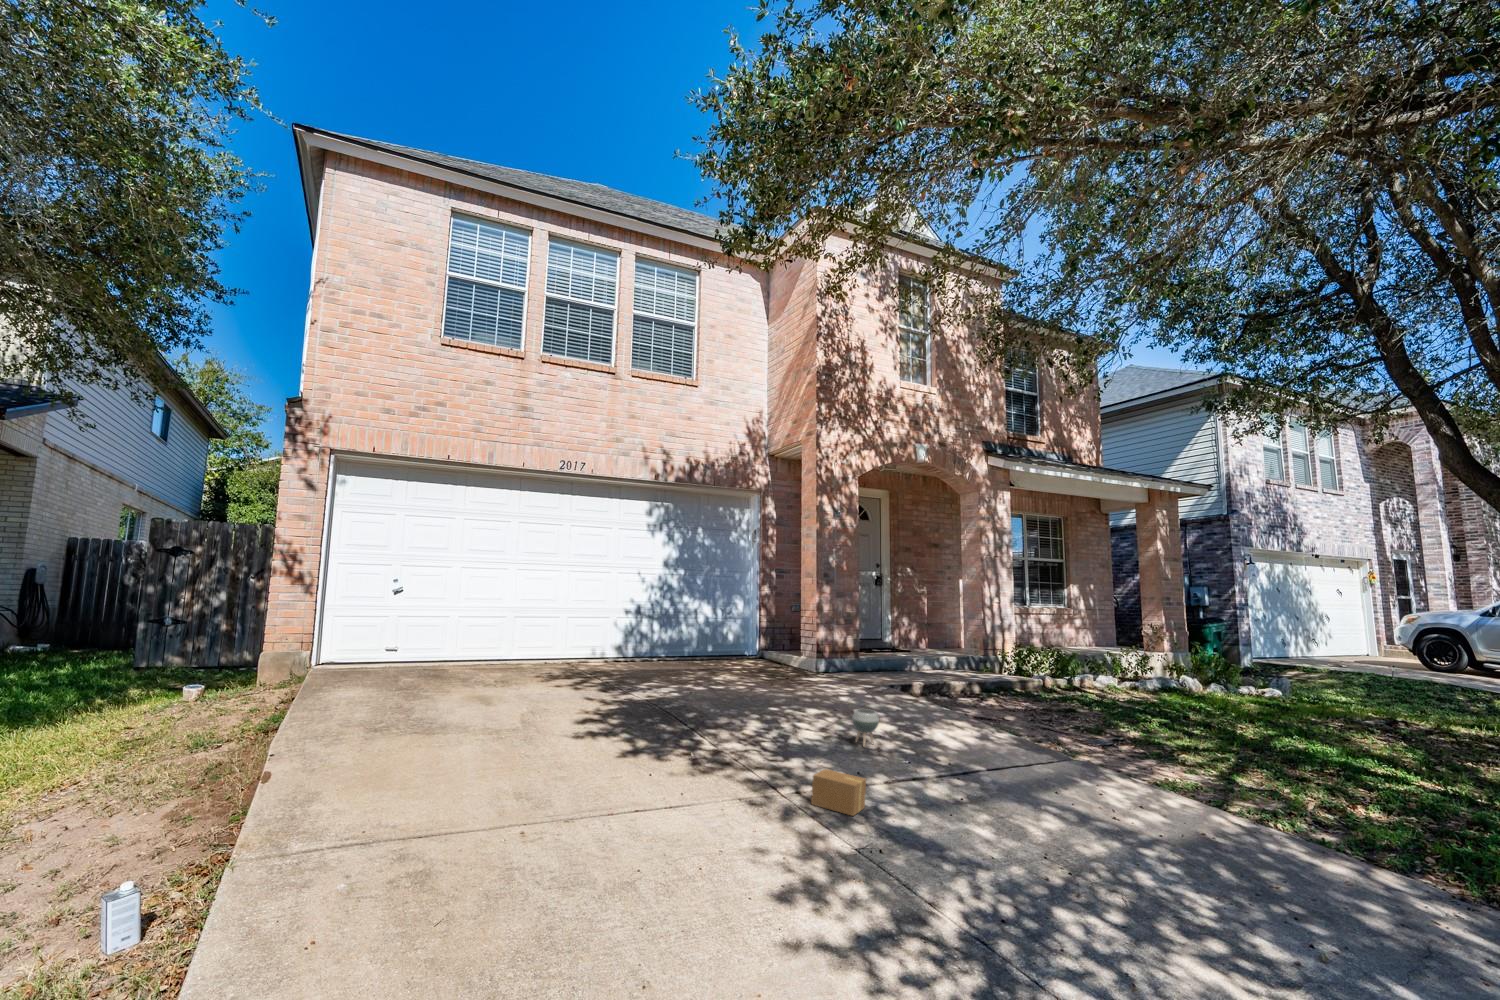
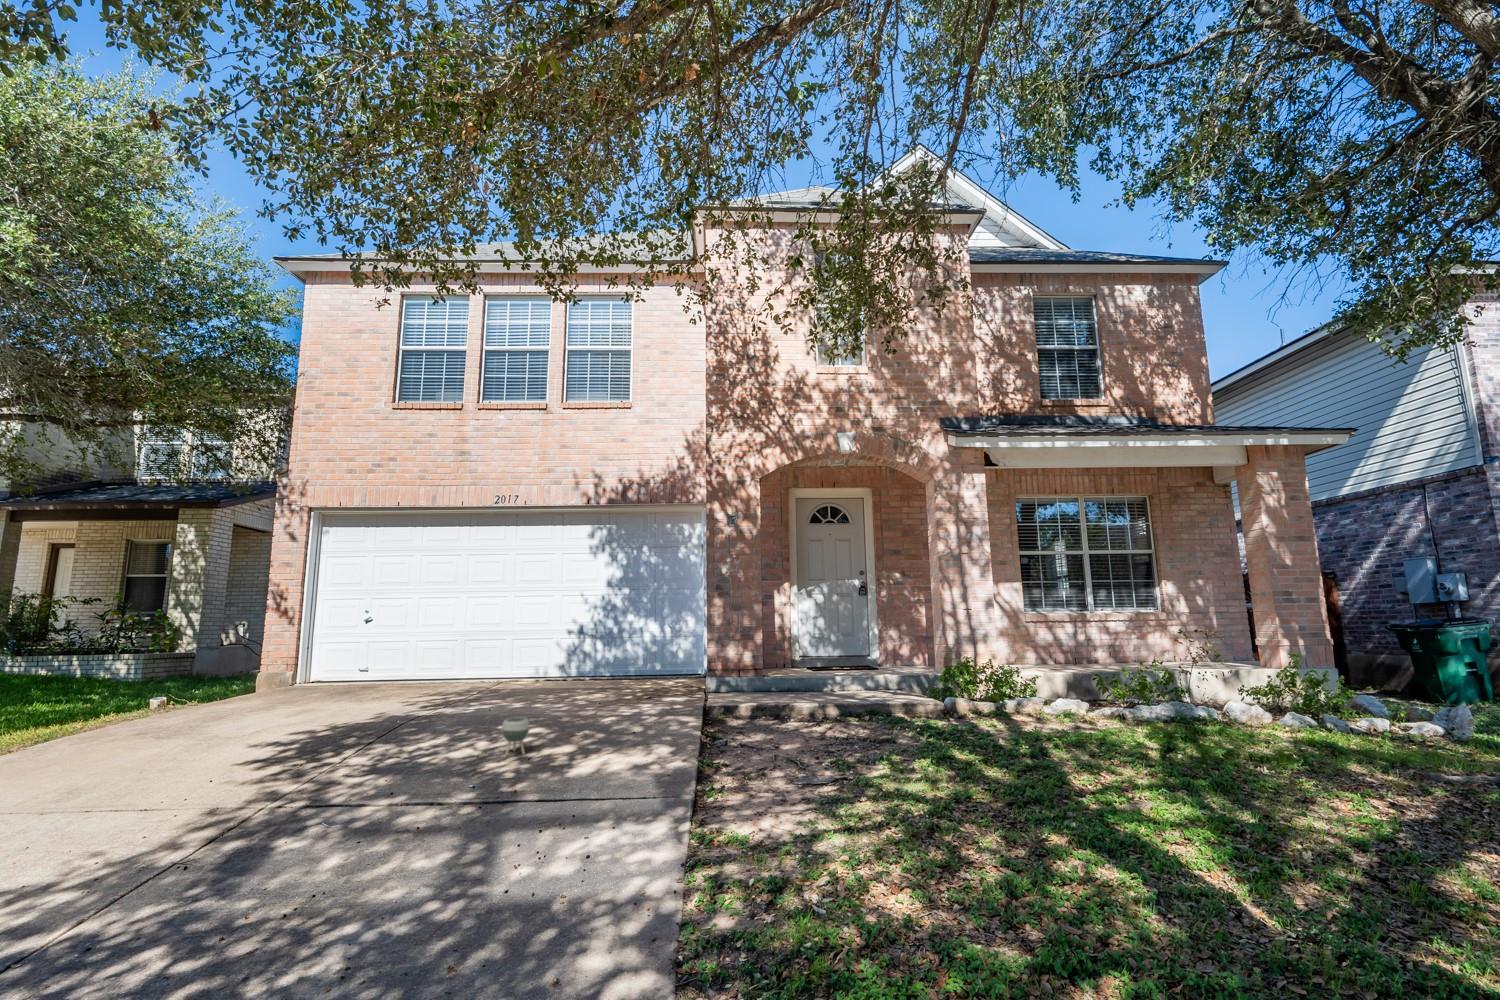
cardboard box: present [811,769,866,816] -> none [291,766,326,811]

